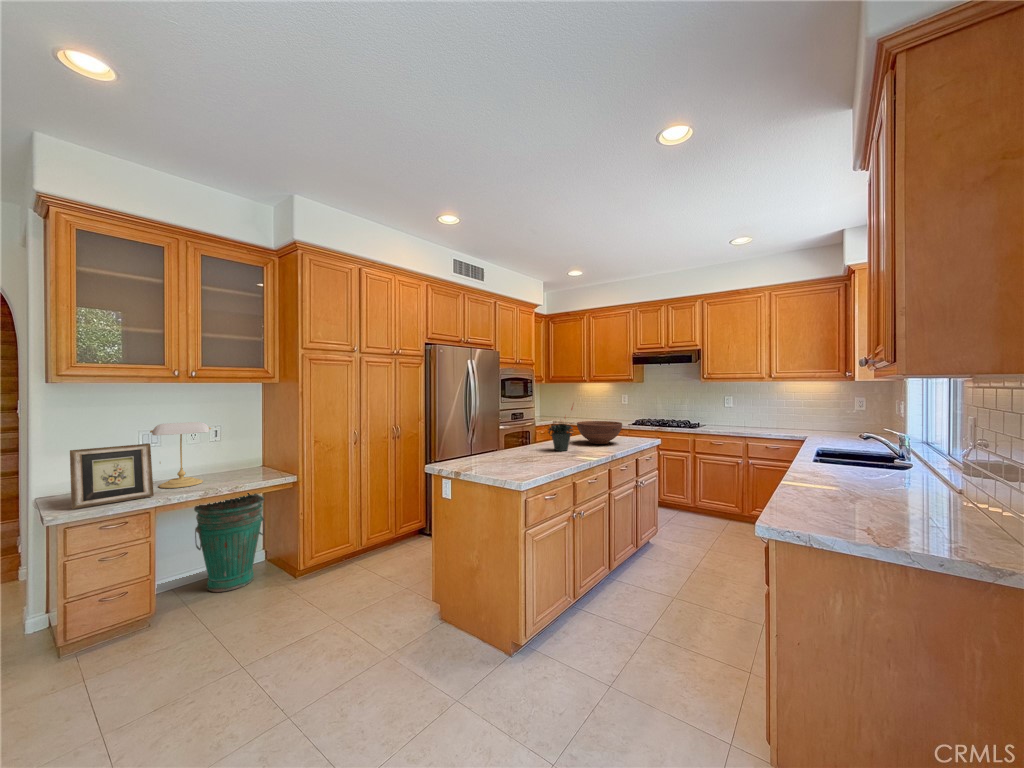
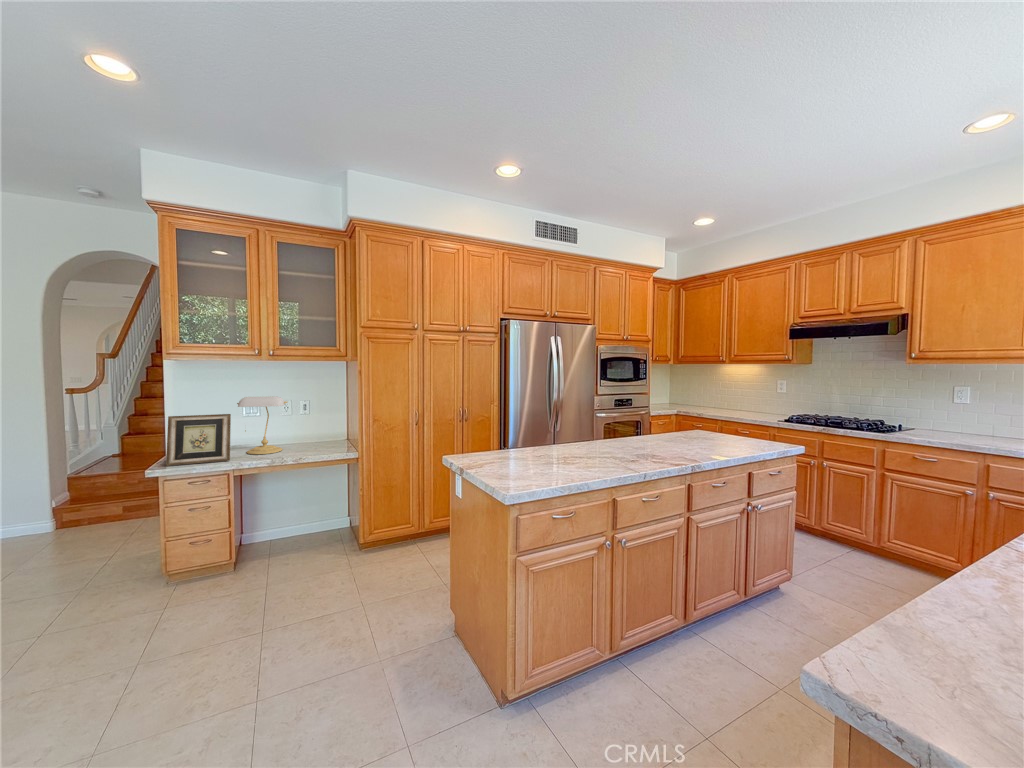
potted plant: present [548,408,573,451] -> none [606,387,642,452]
fruit bowl: present [577,421,622,444] -> none [660,414,726,447]
trash can: present [194,493,265,592] -> none [279,460,339,552]

